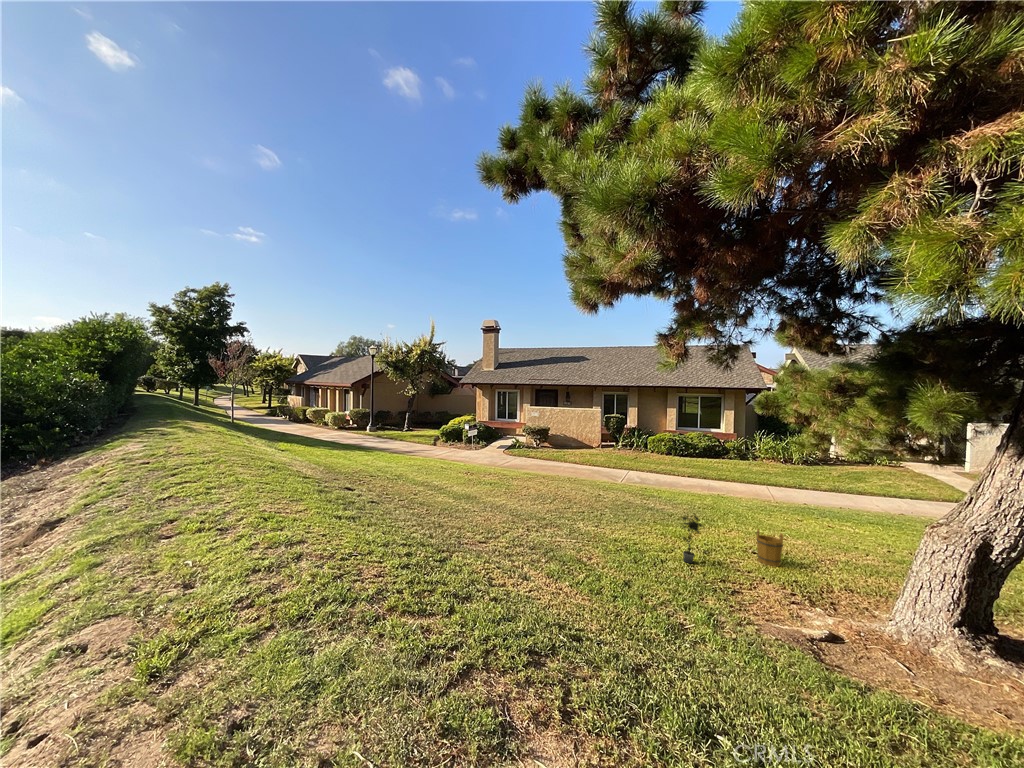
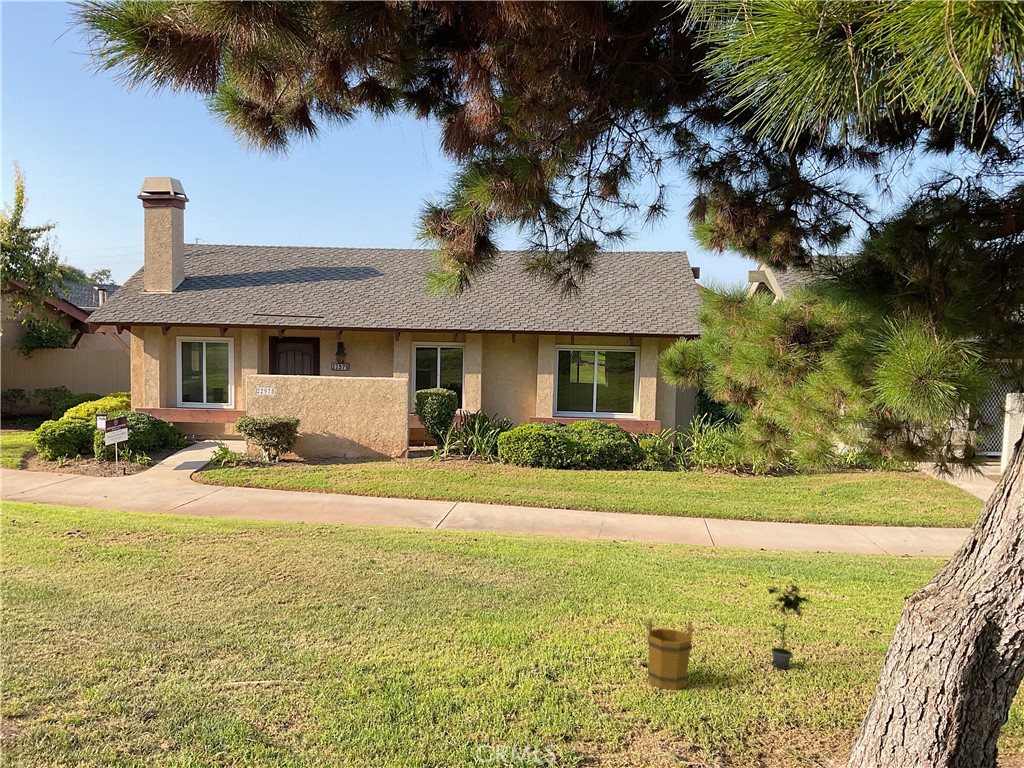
potted plant: present [683,516,703,563] -> present [767,581,812,669]

